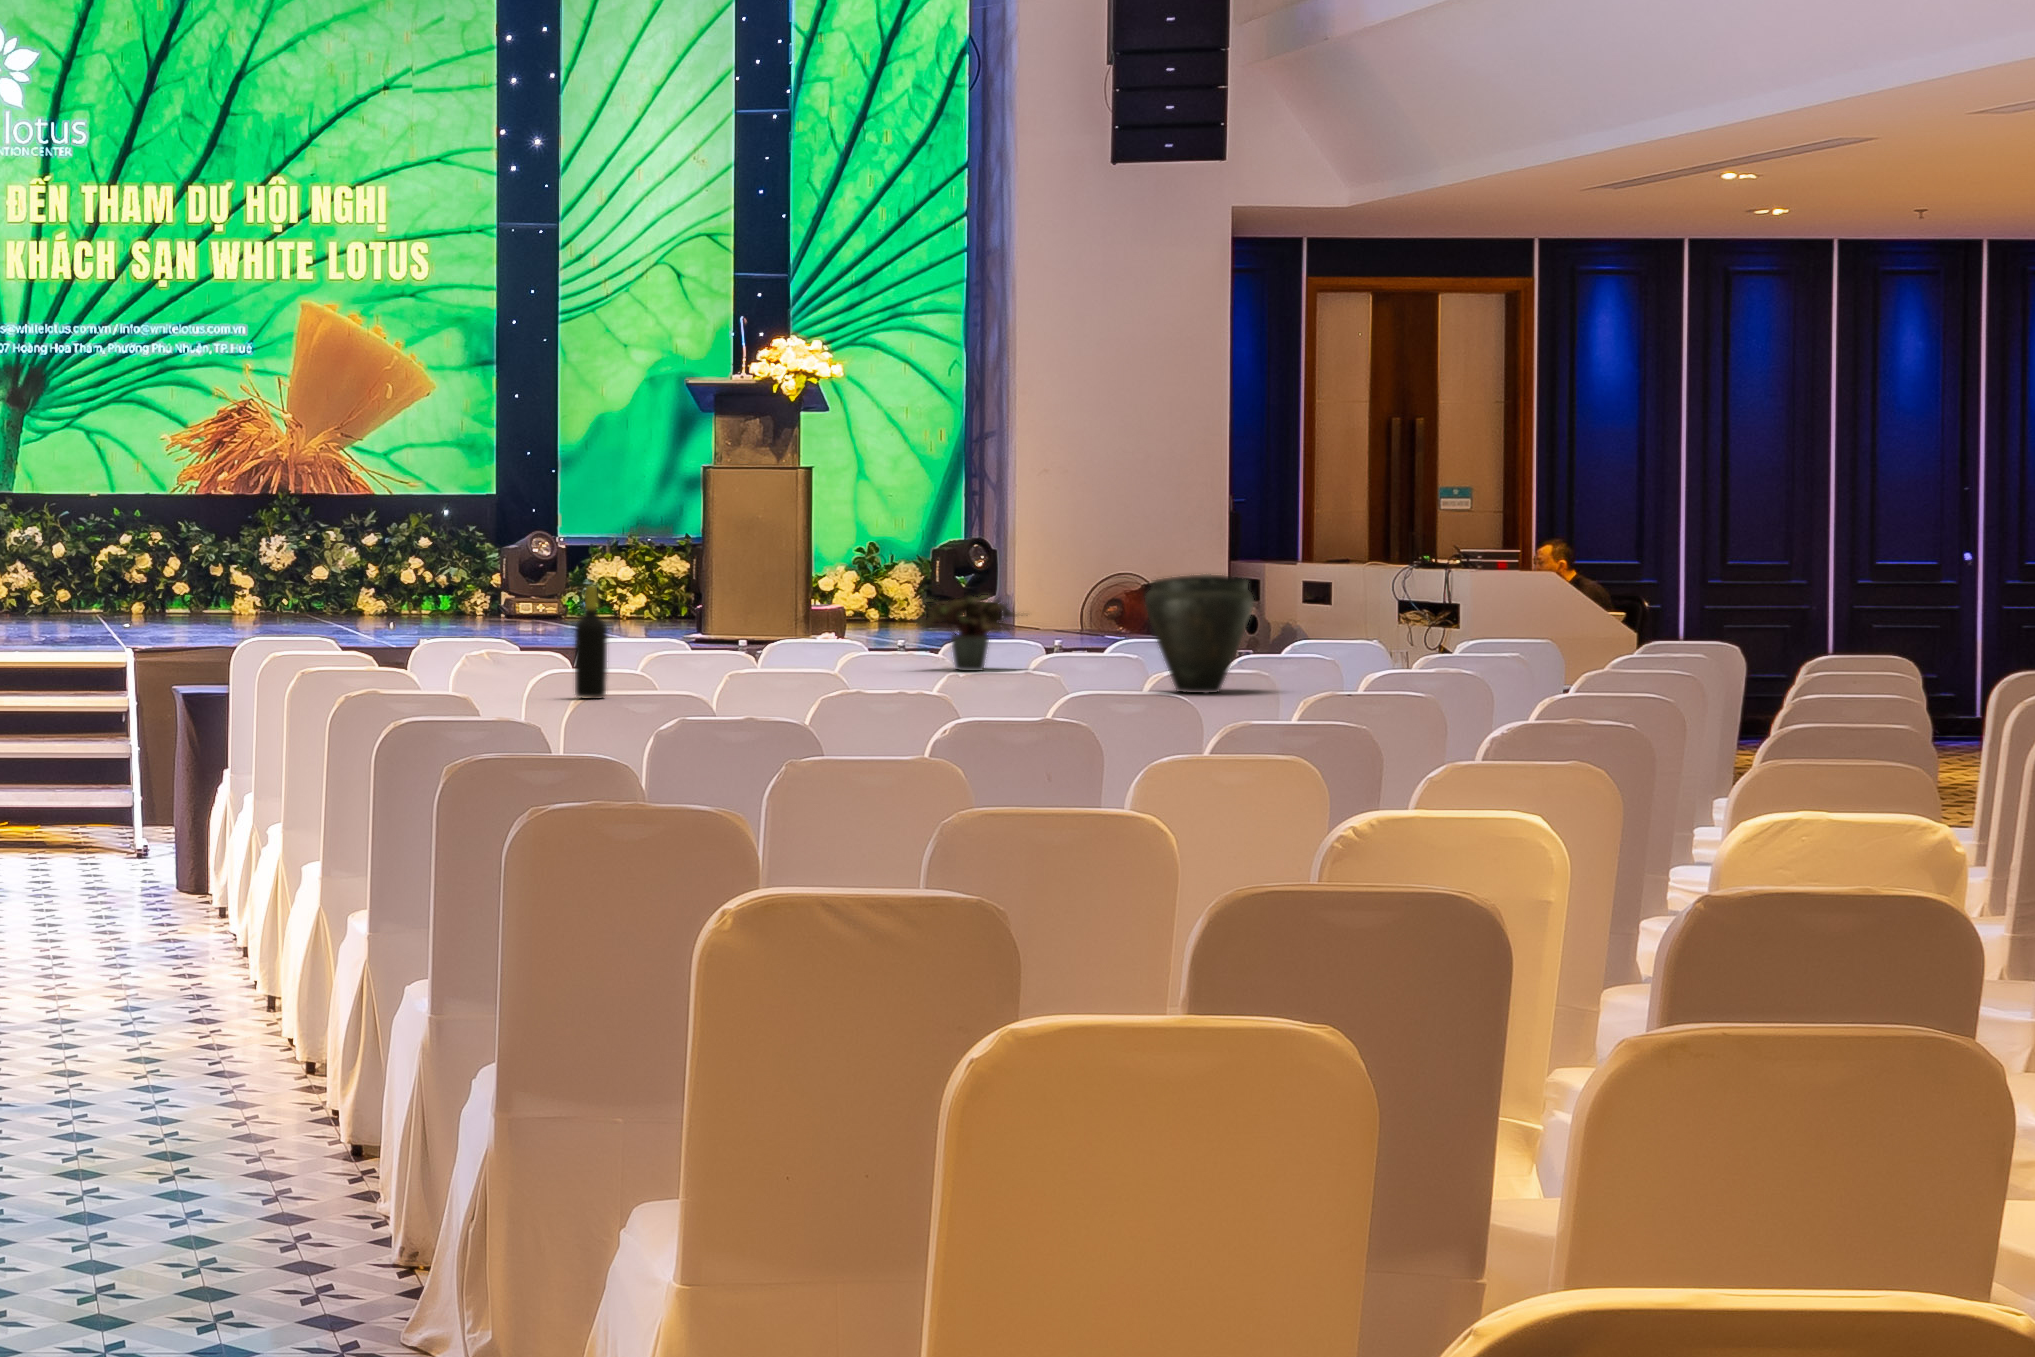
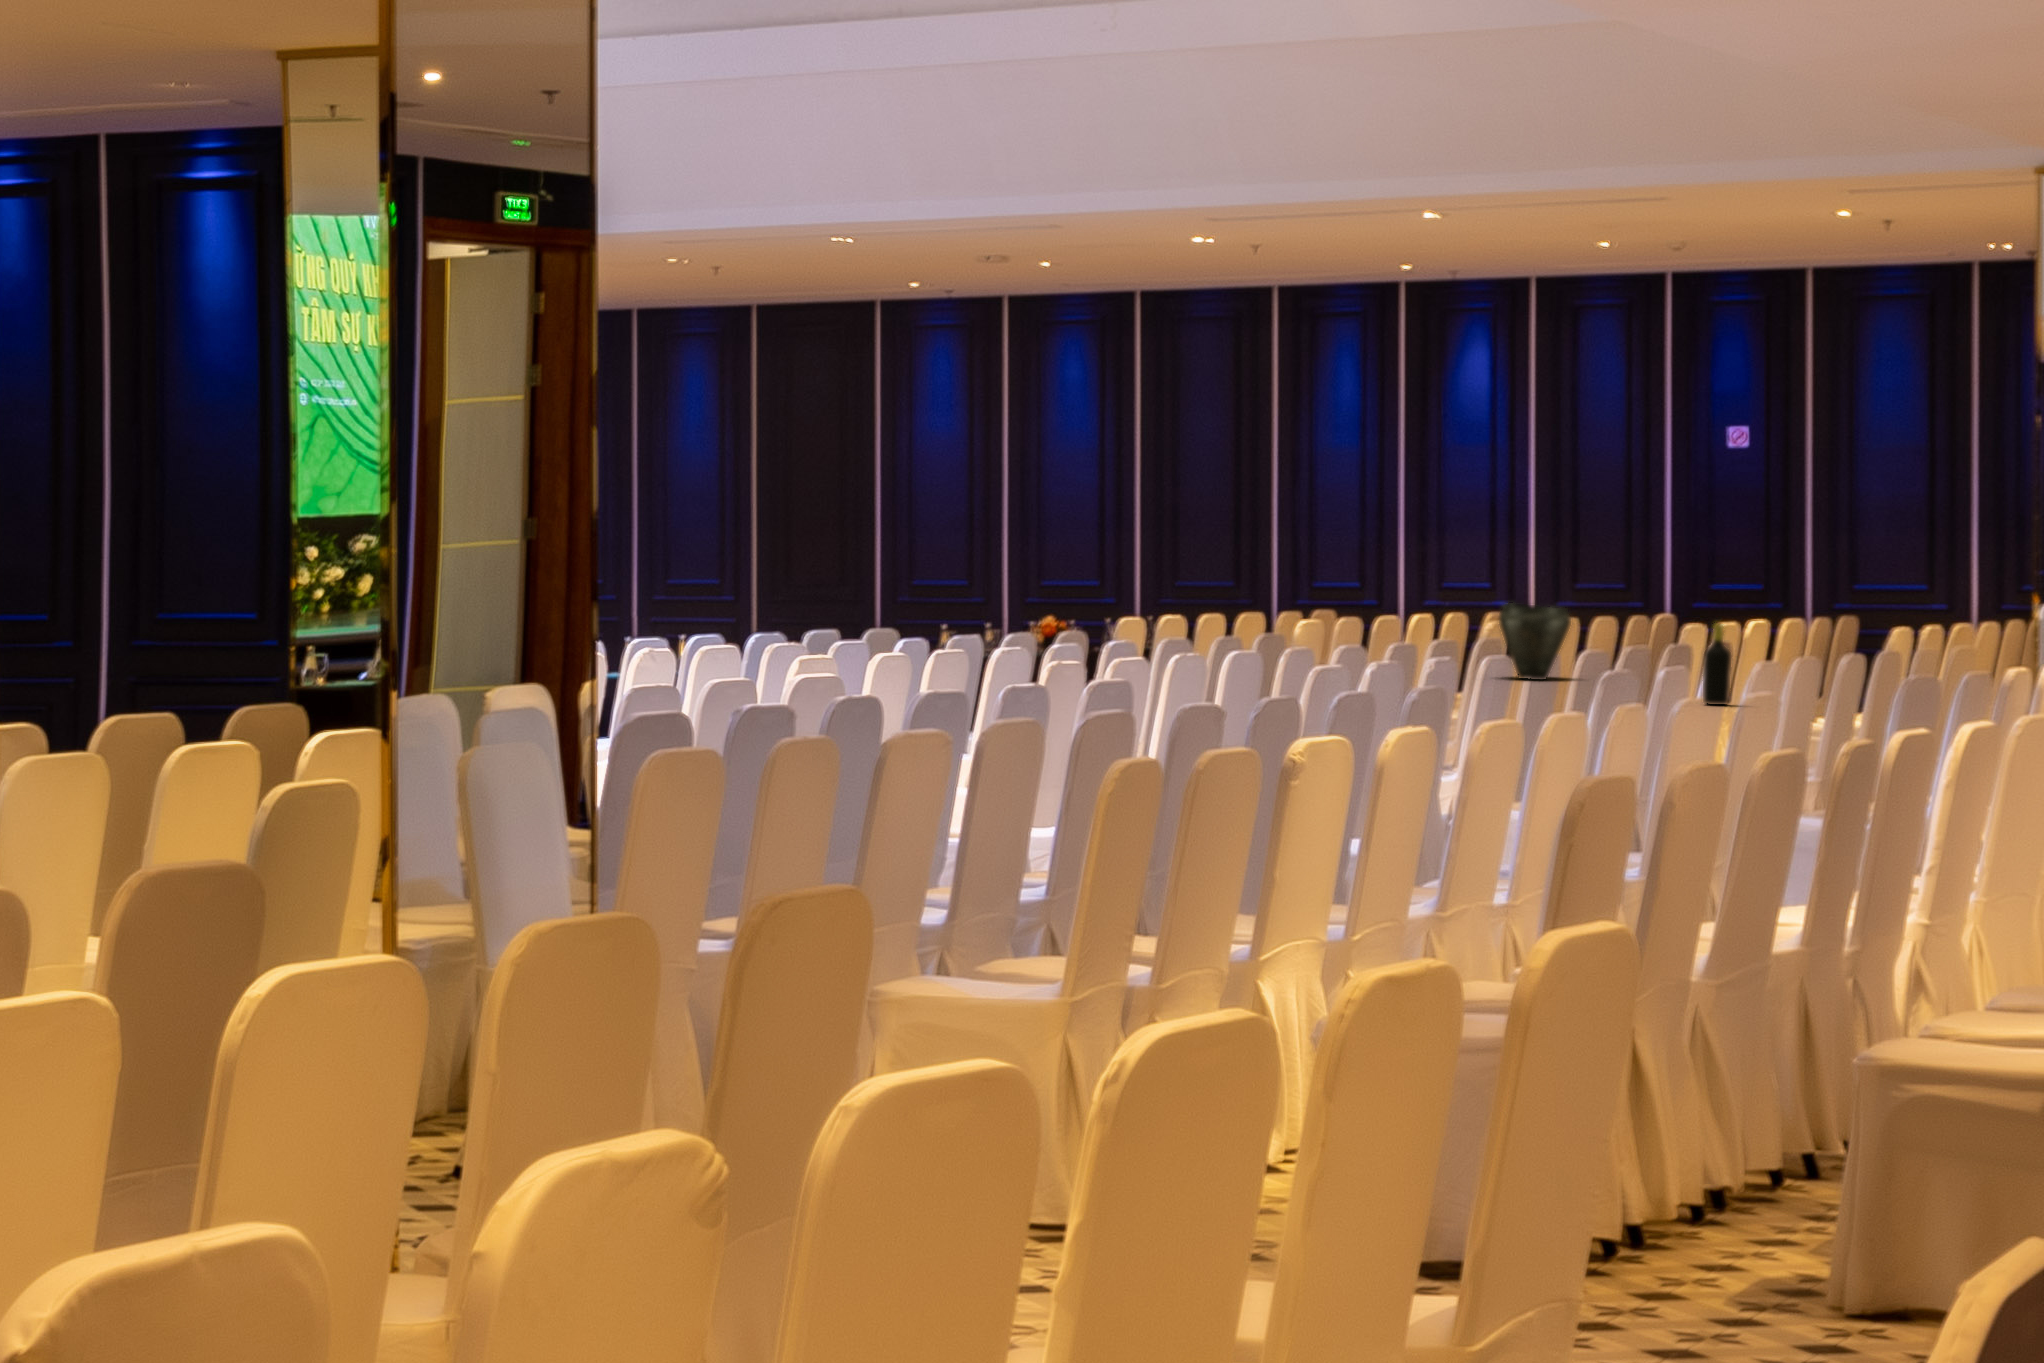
bottle: present [575,586,608,699] -> present [1703,623,1731,705]
potted plant: present [914,595,1016,671] -> none [1146,619,1226,674]

